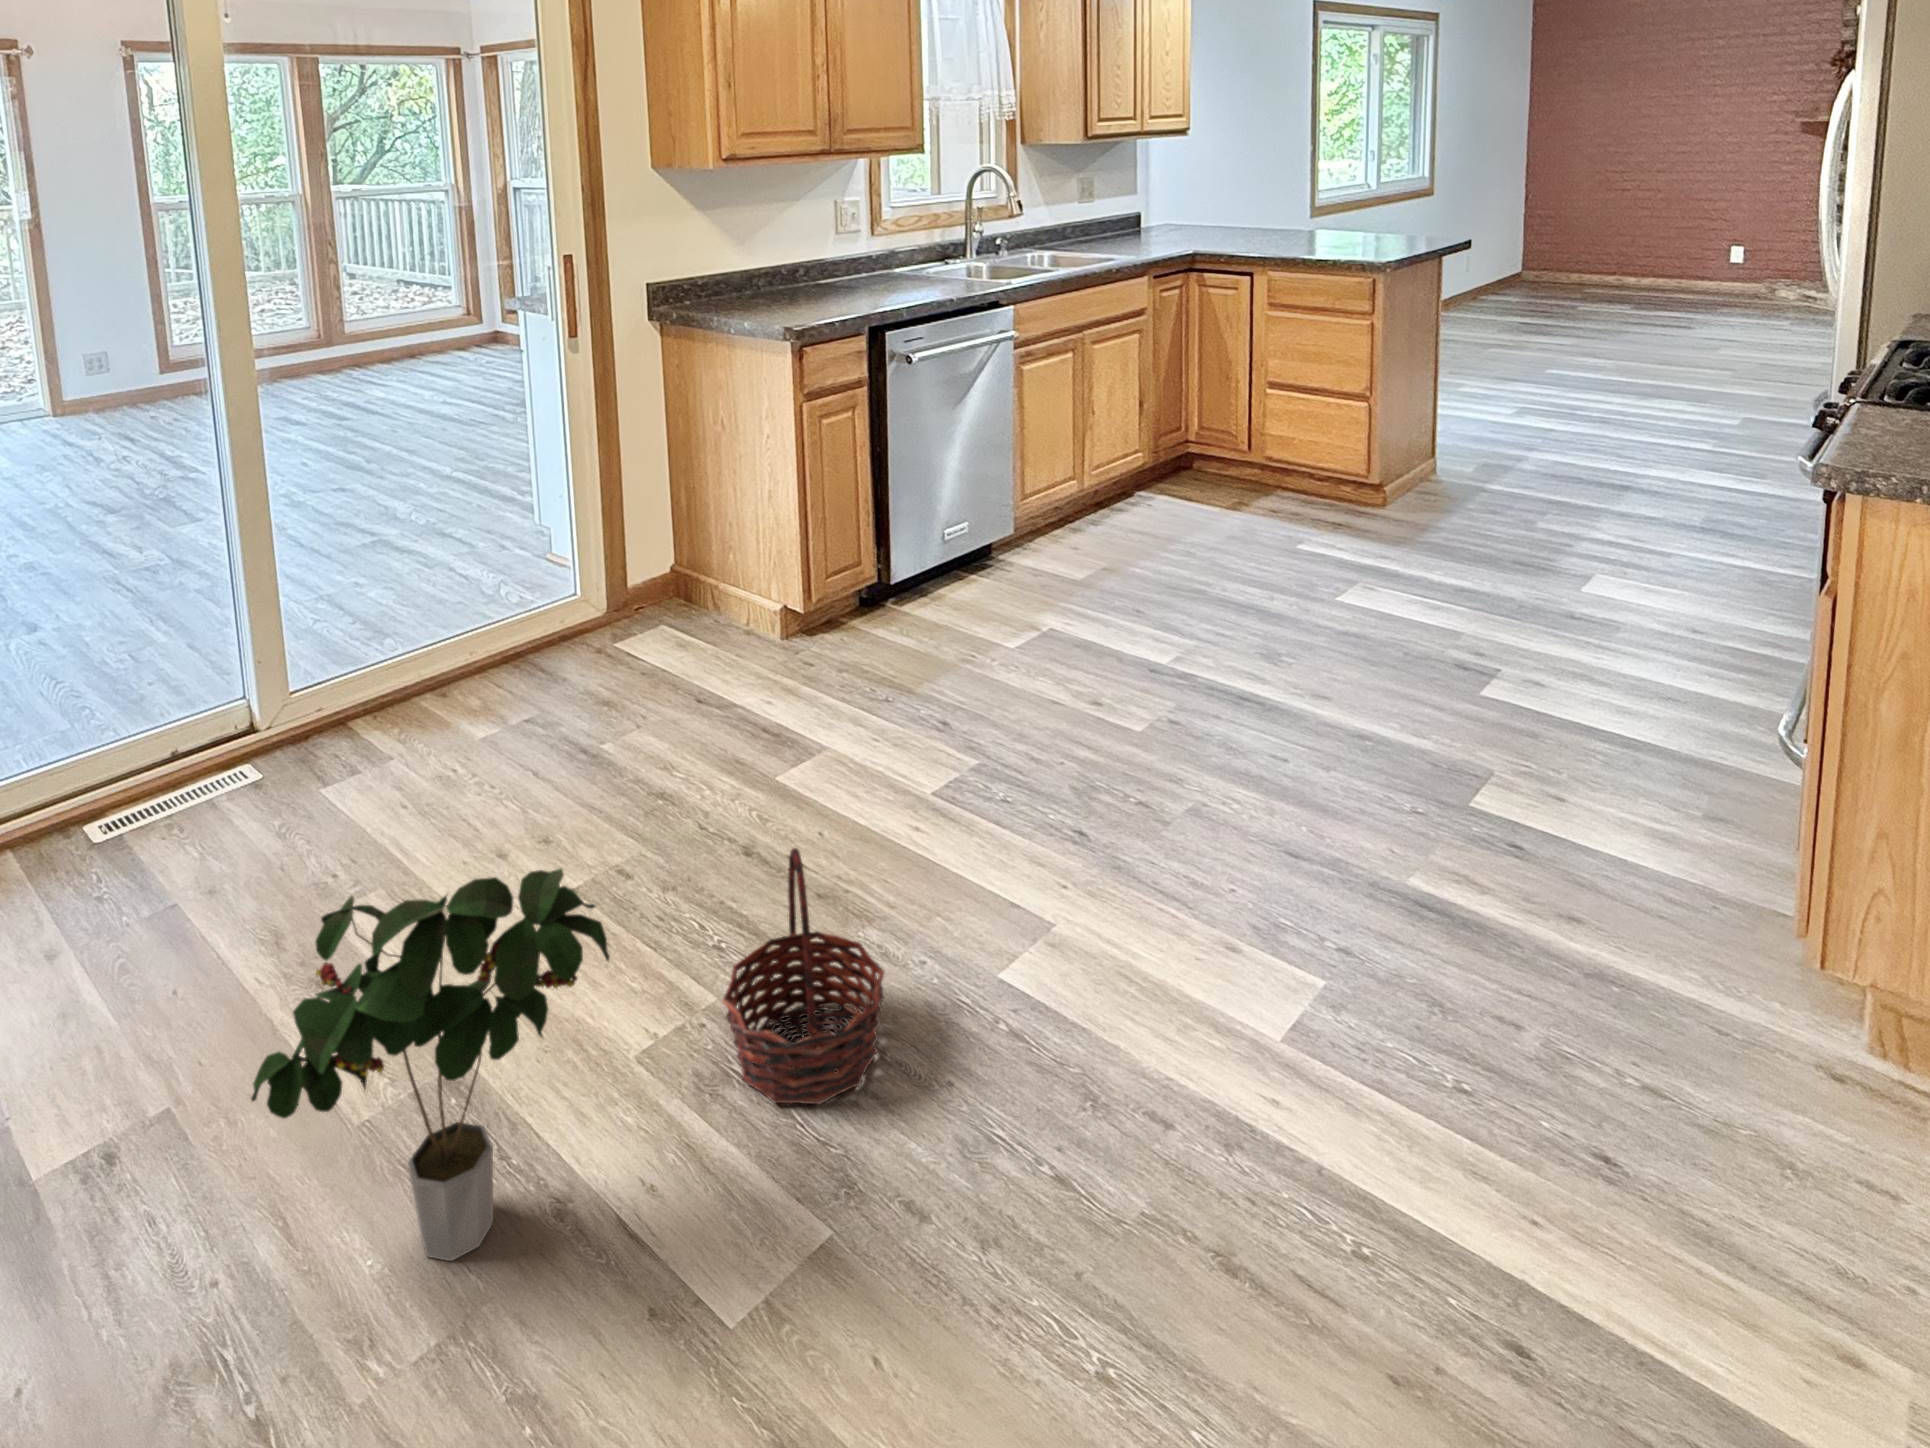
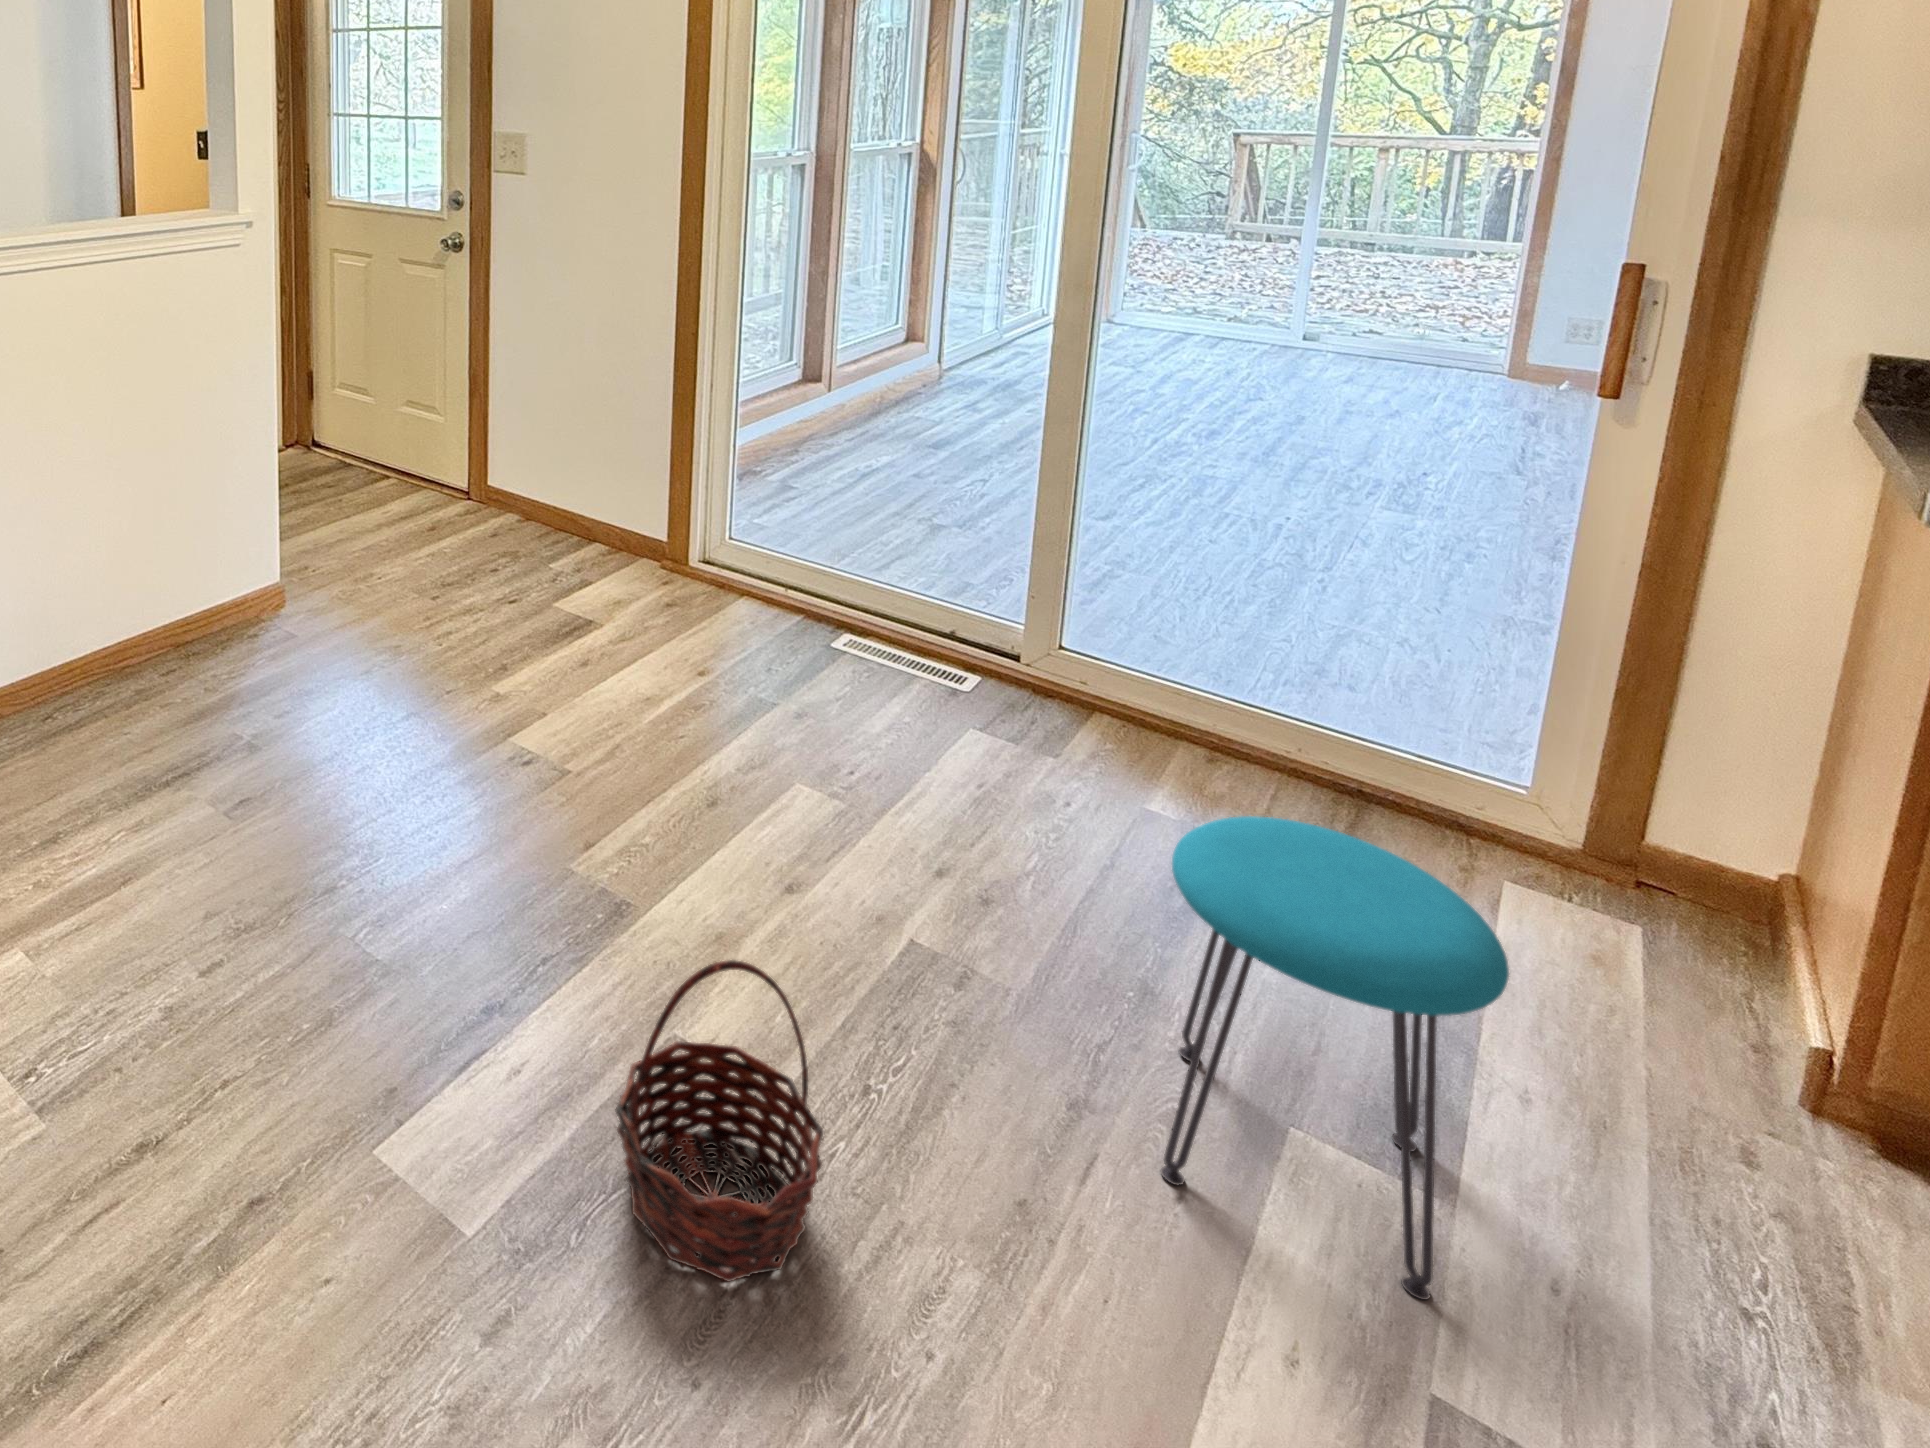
stool: none [712,588,882,834] -> present [1161,816,1509,1300]
potted plant: present [251,869,610,1261] -> none [434,645,566,967]

